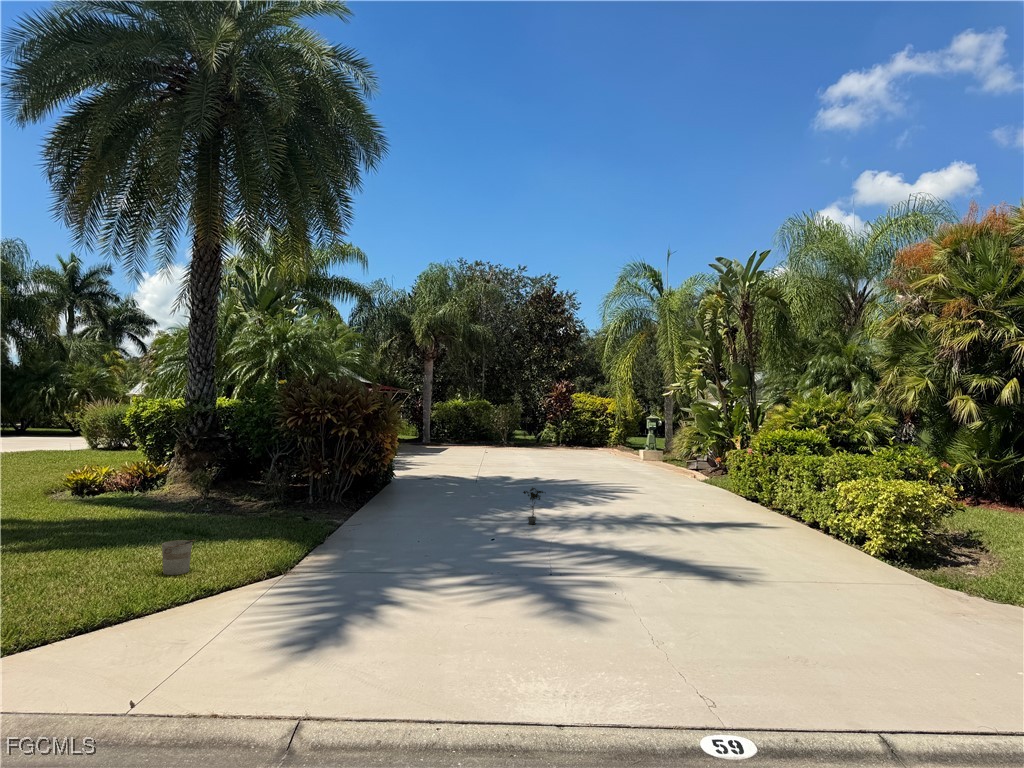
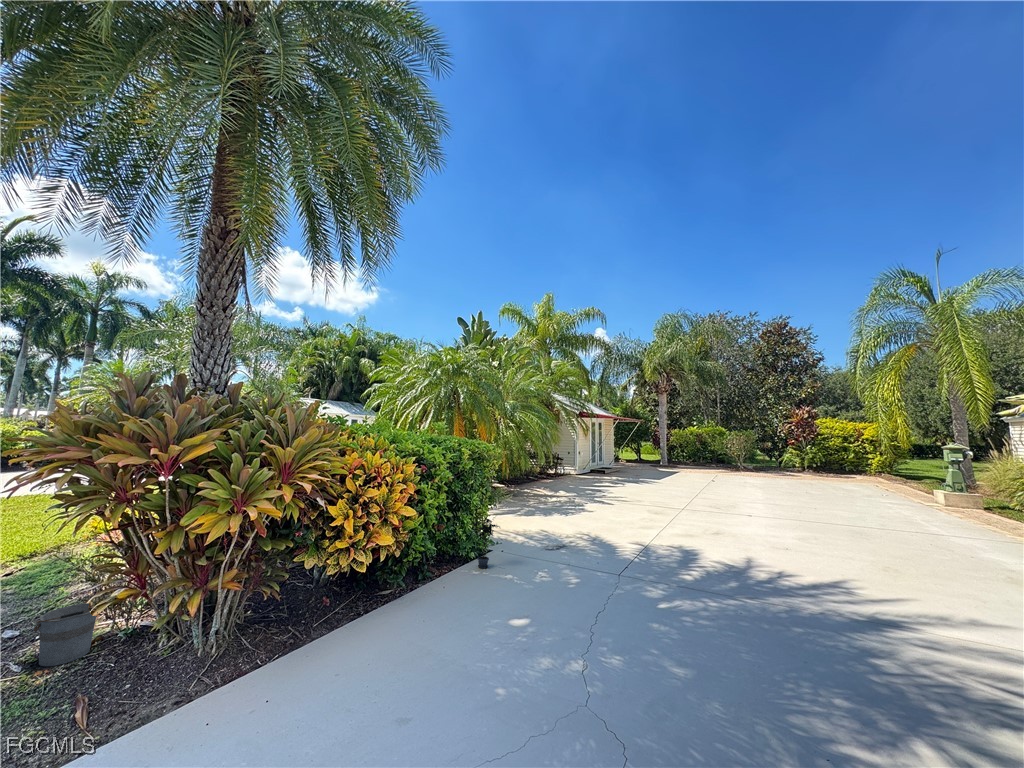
potted plant: present [523,488,544,524] -> present [474,519,500,568]

